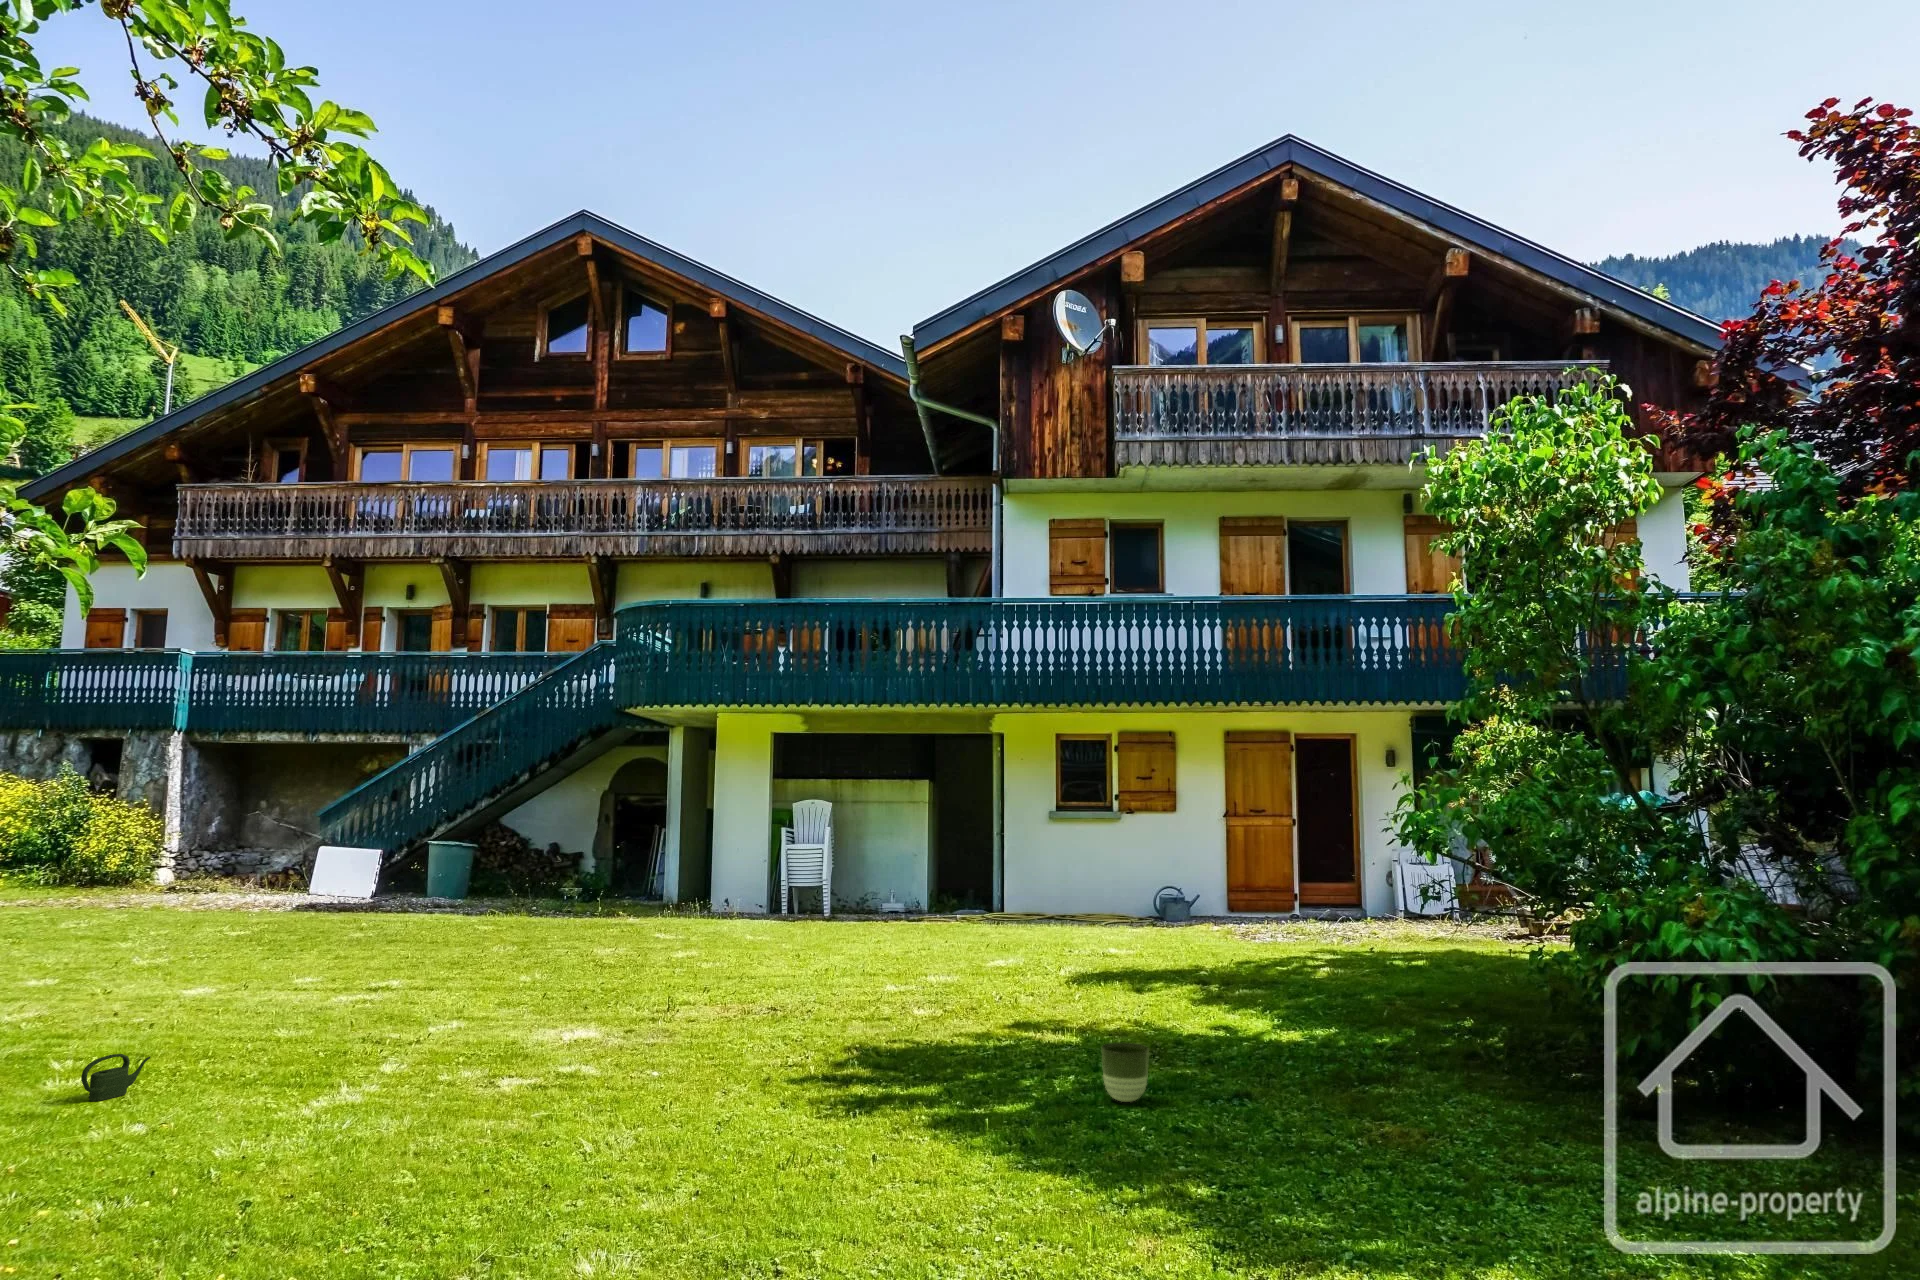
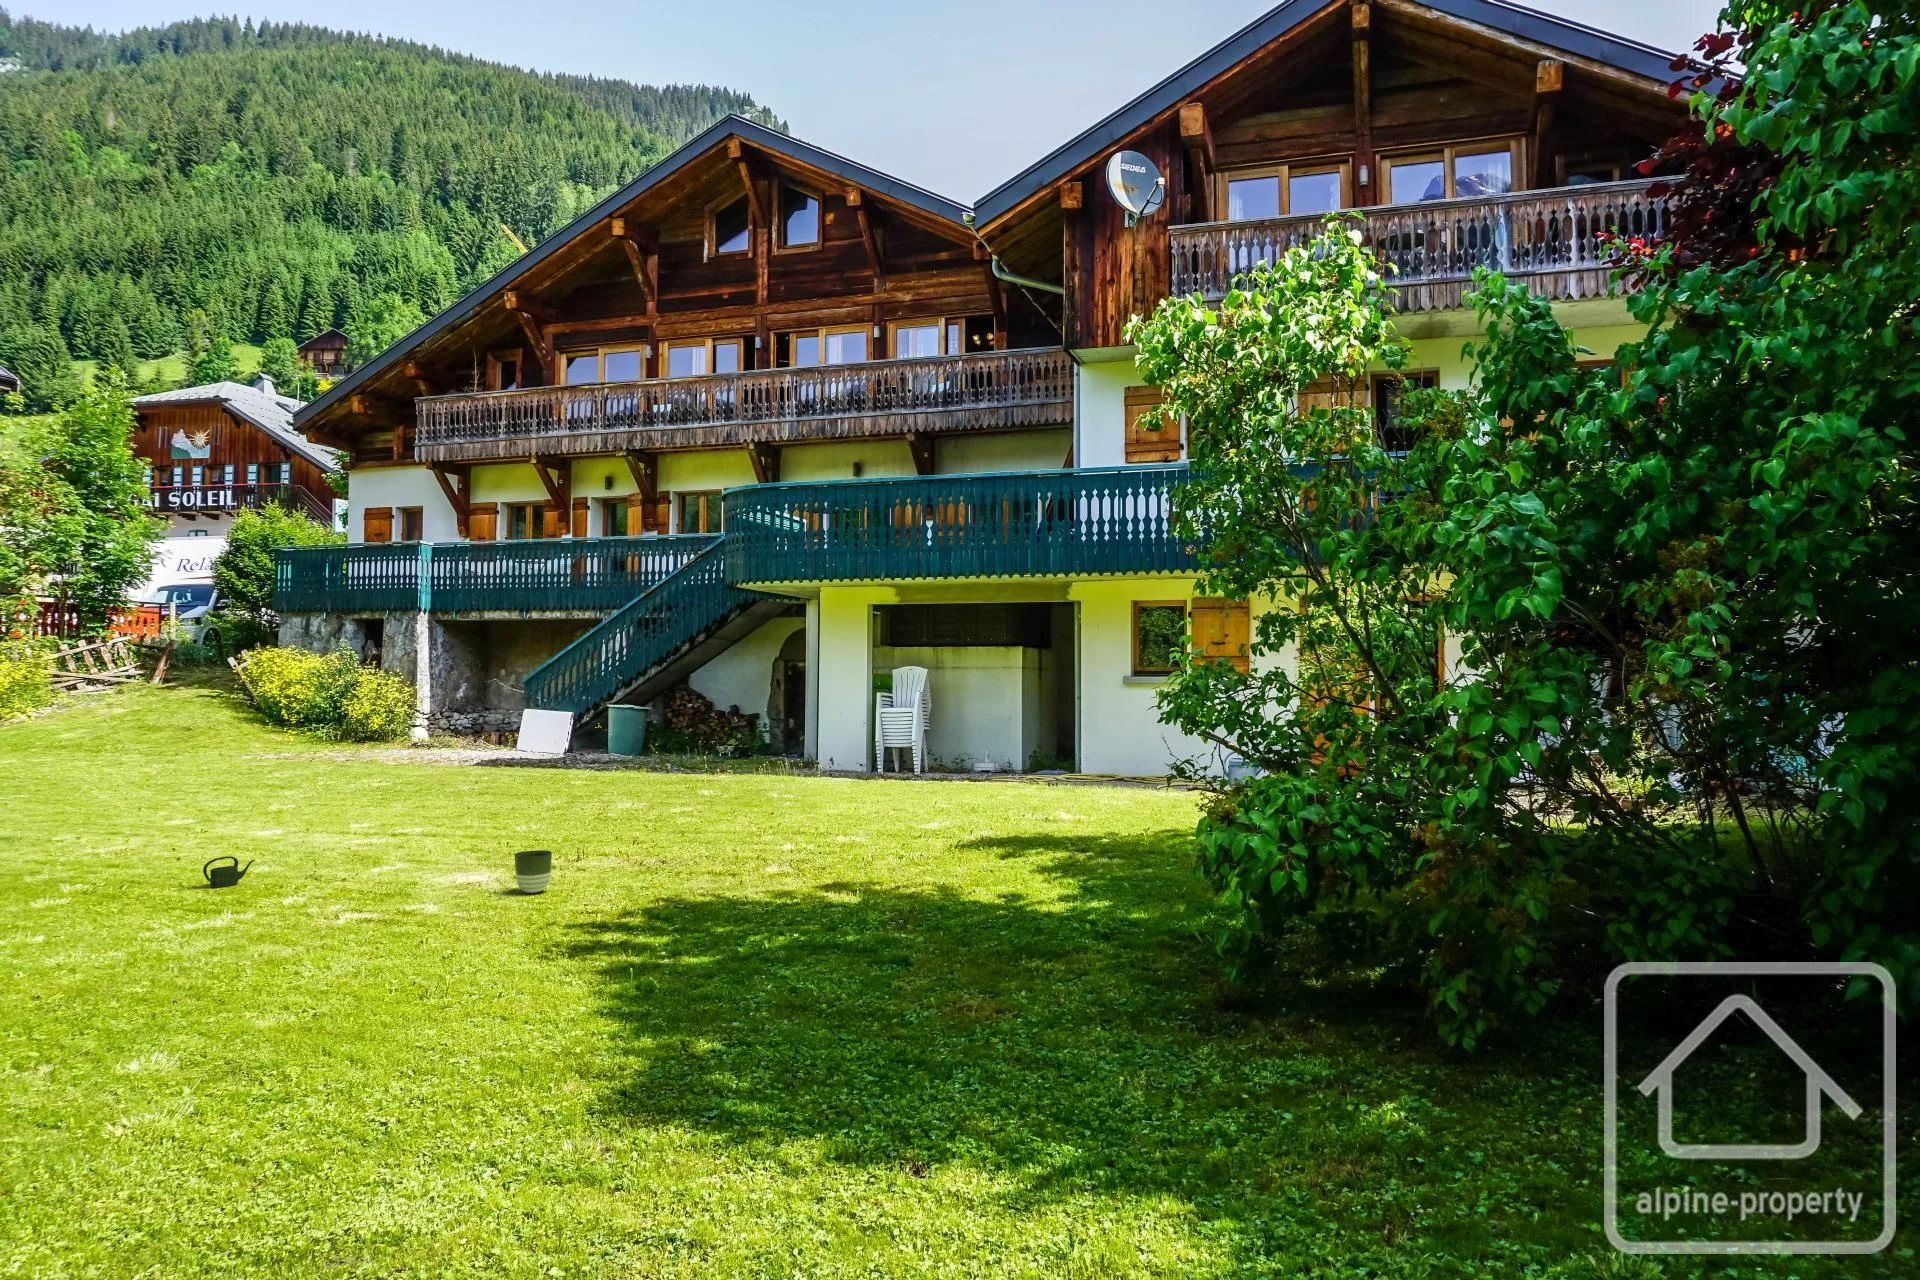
planter: present [1102,1043,1149,1102] -> present [515,850,552,893]

